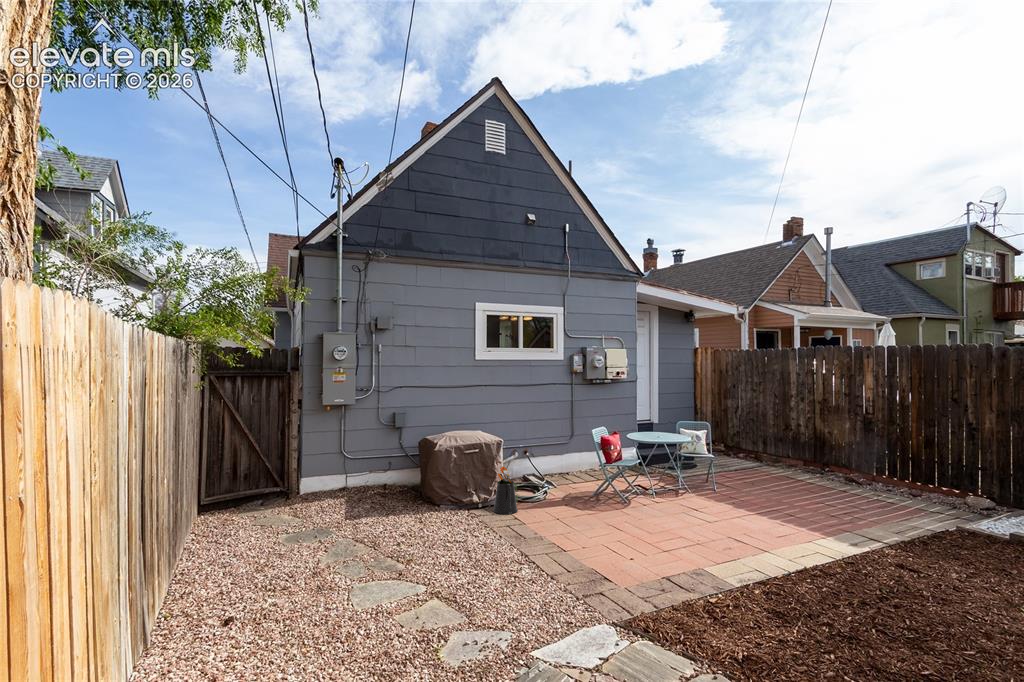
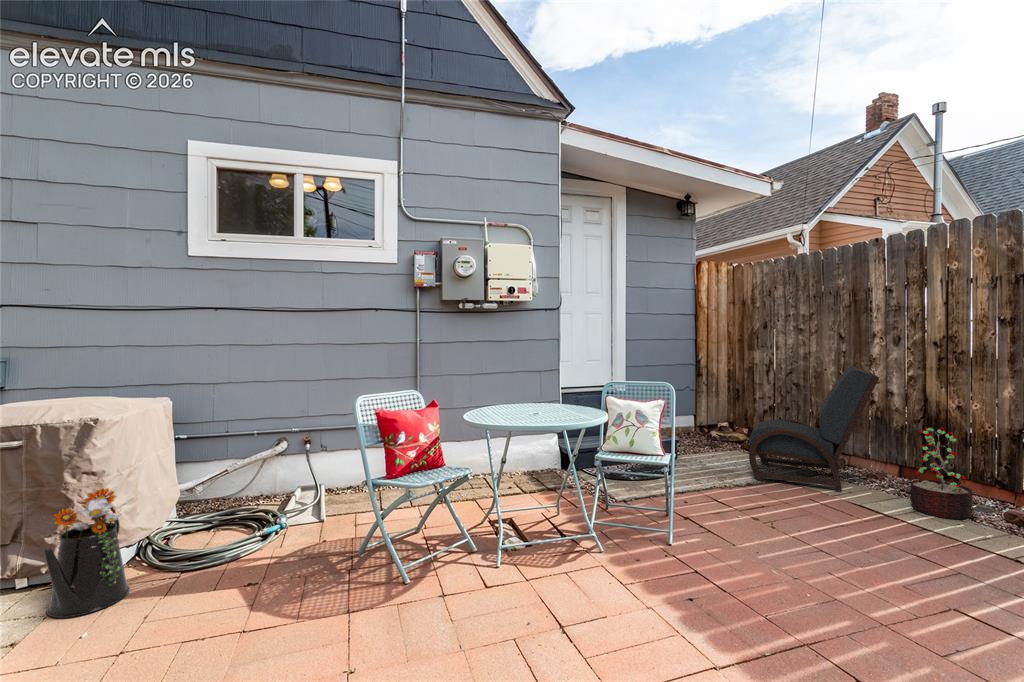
lounge chair: none [734,412,794,472] -> present [749,367,879,491]
decorative plant: none [808,441,834,481] -> present [910,427,973,519]

